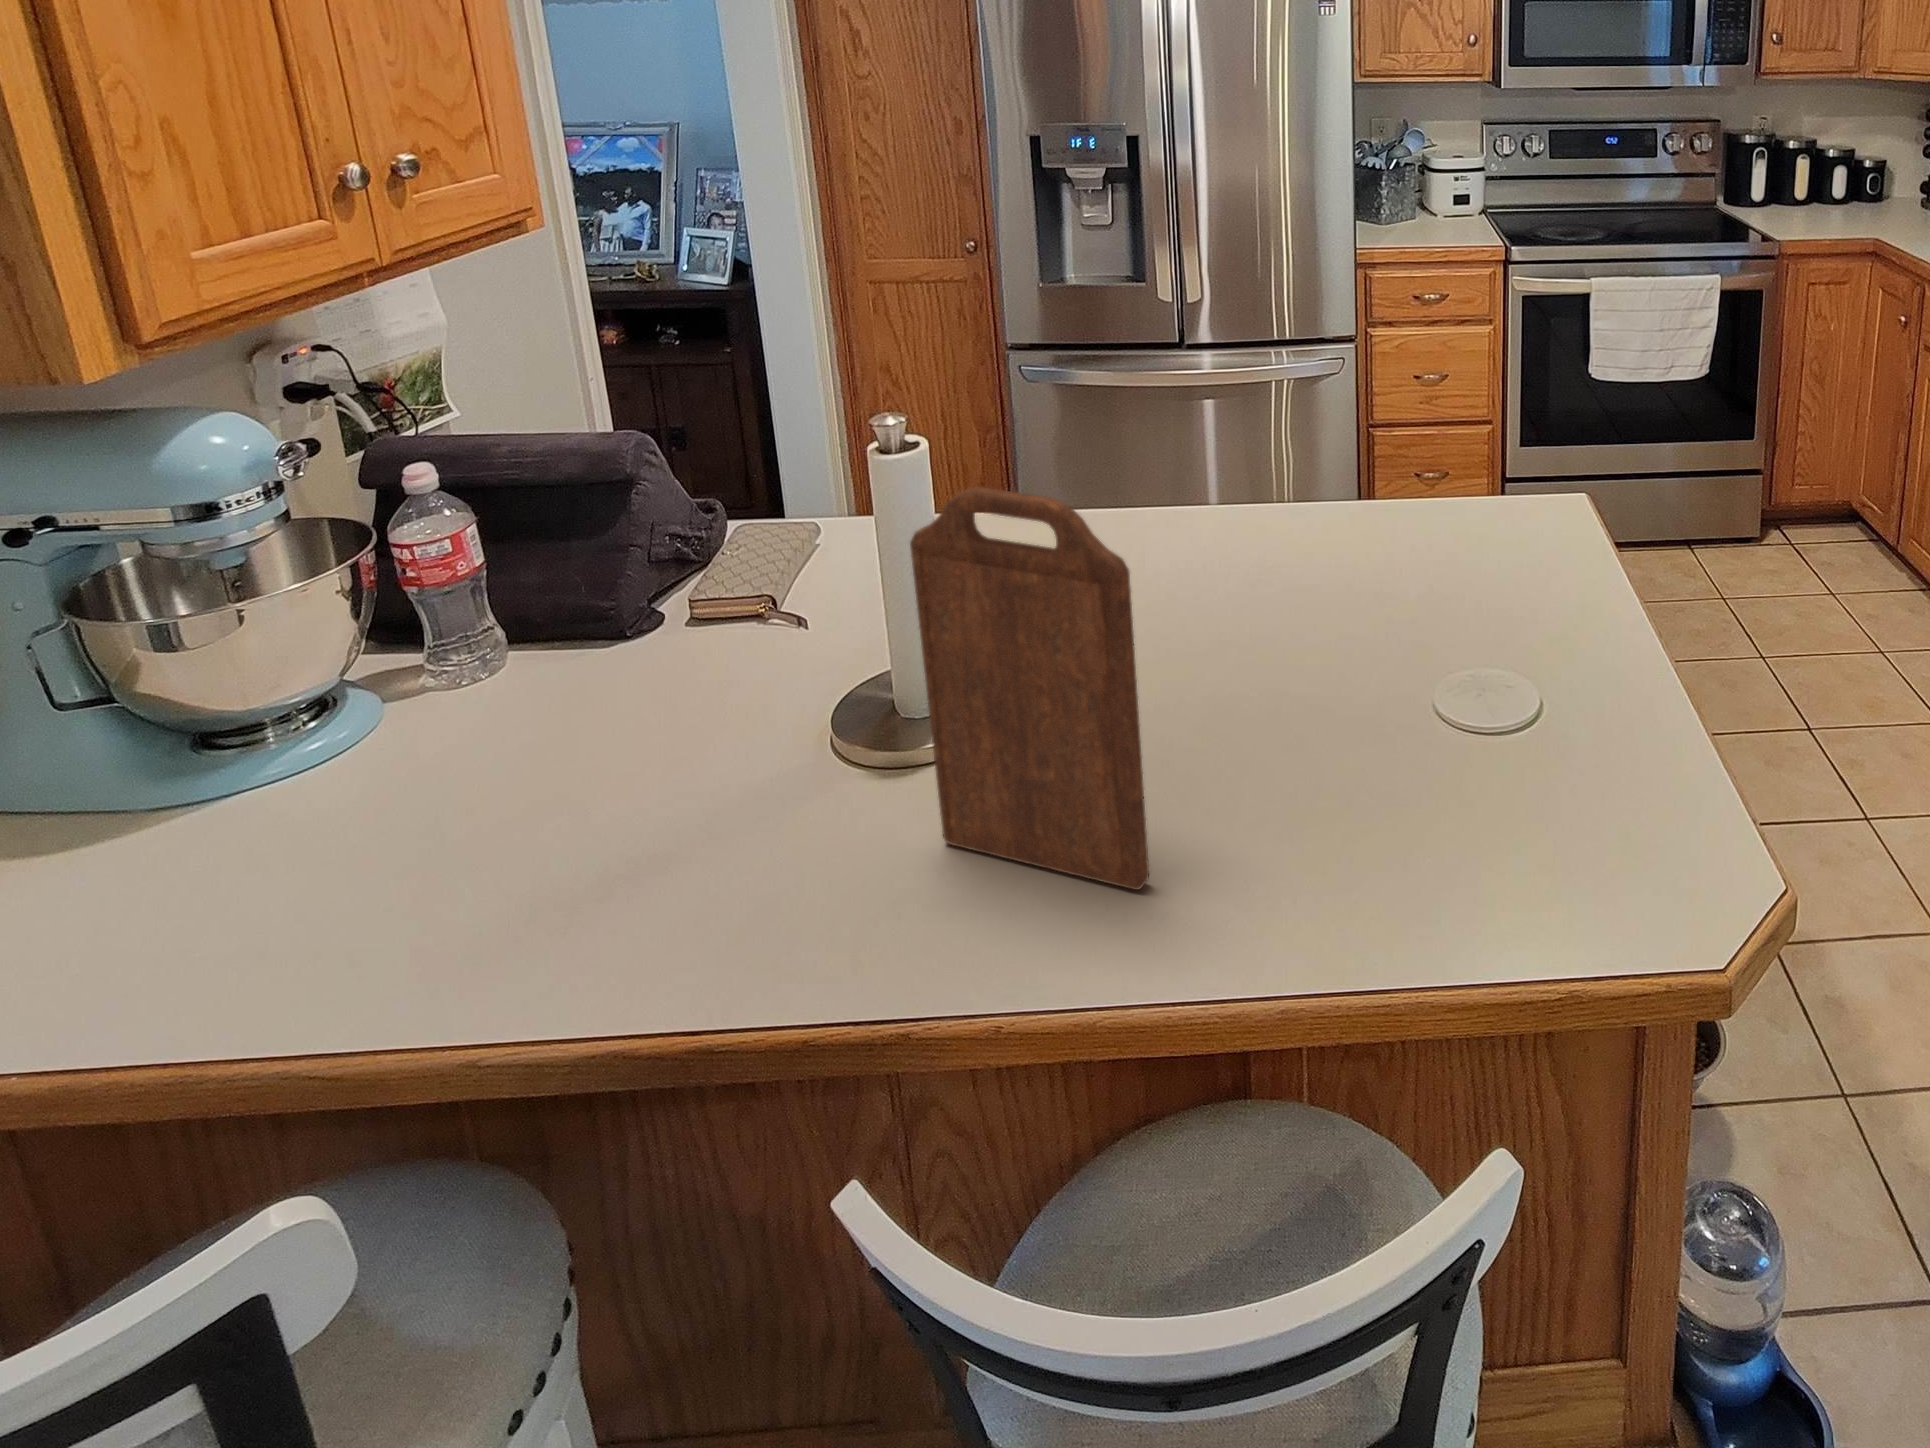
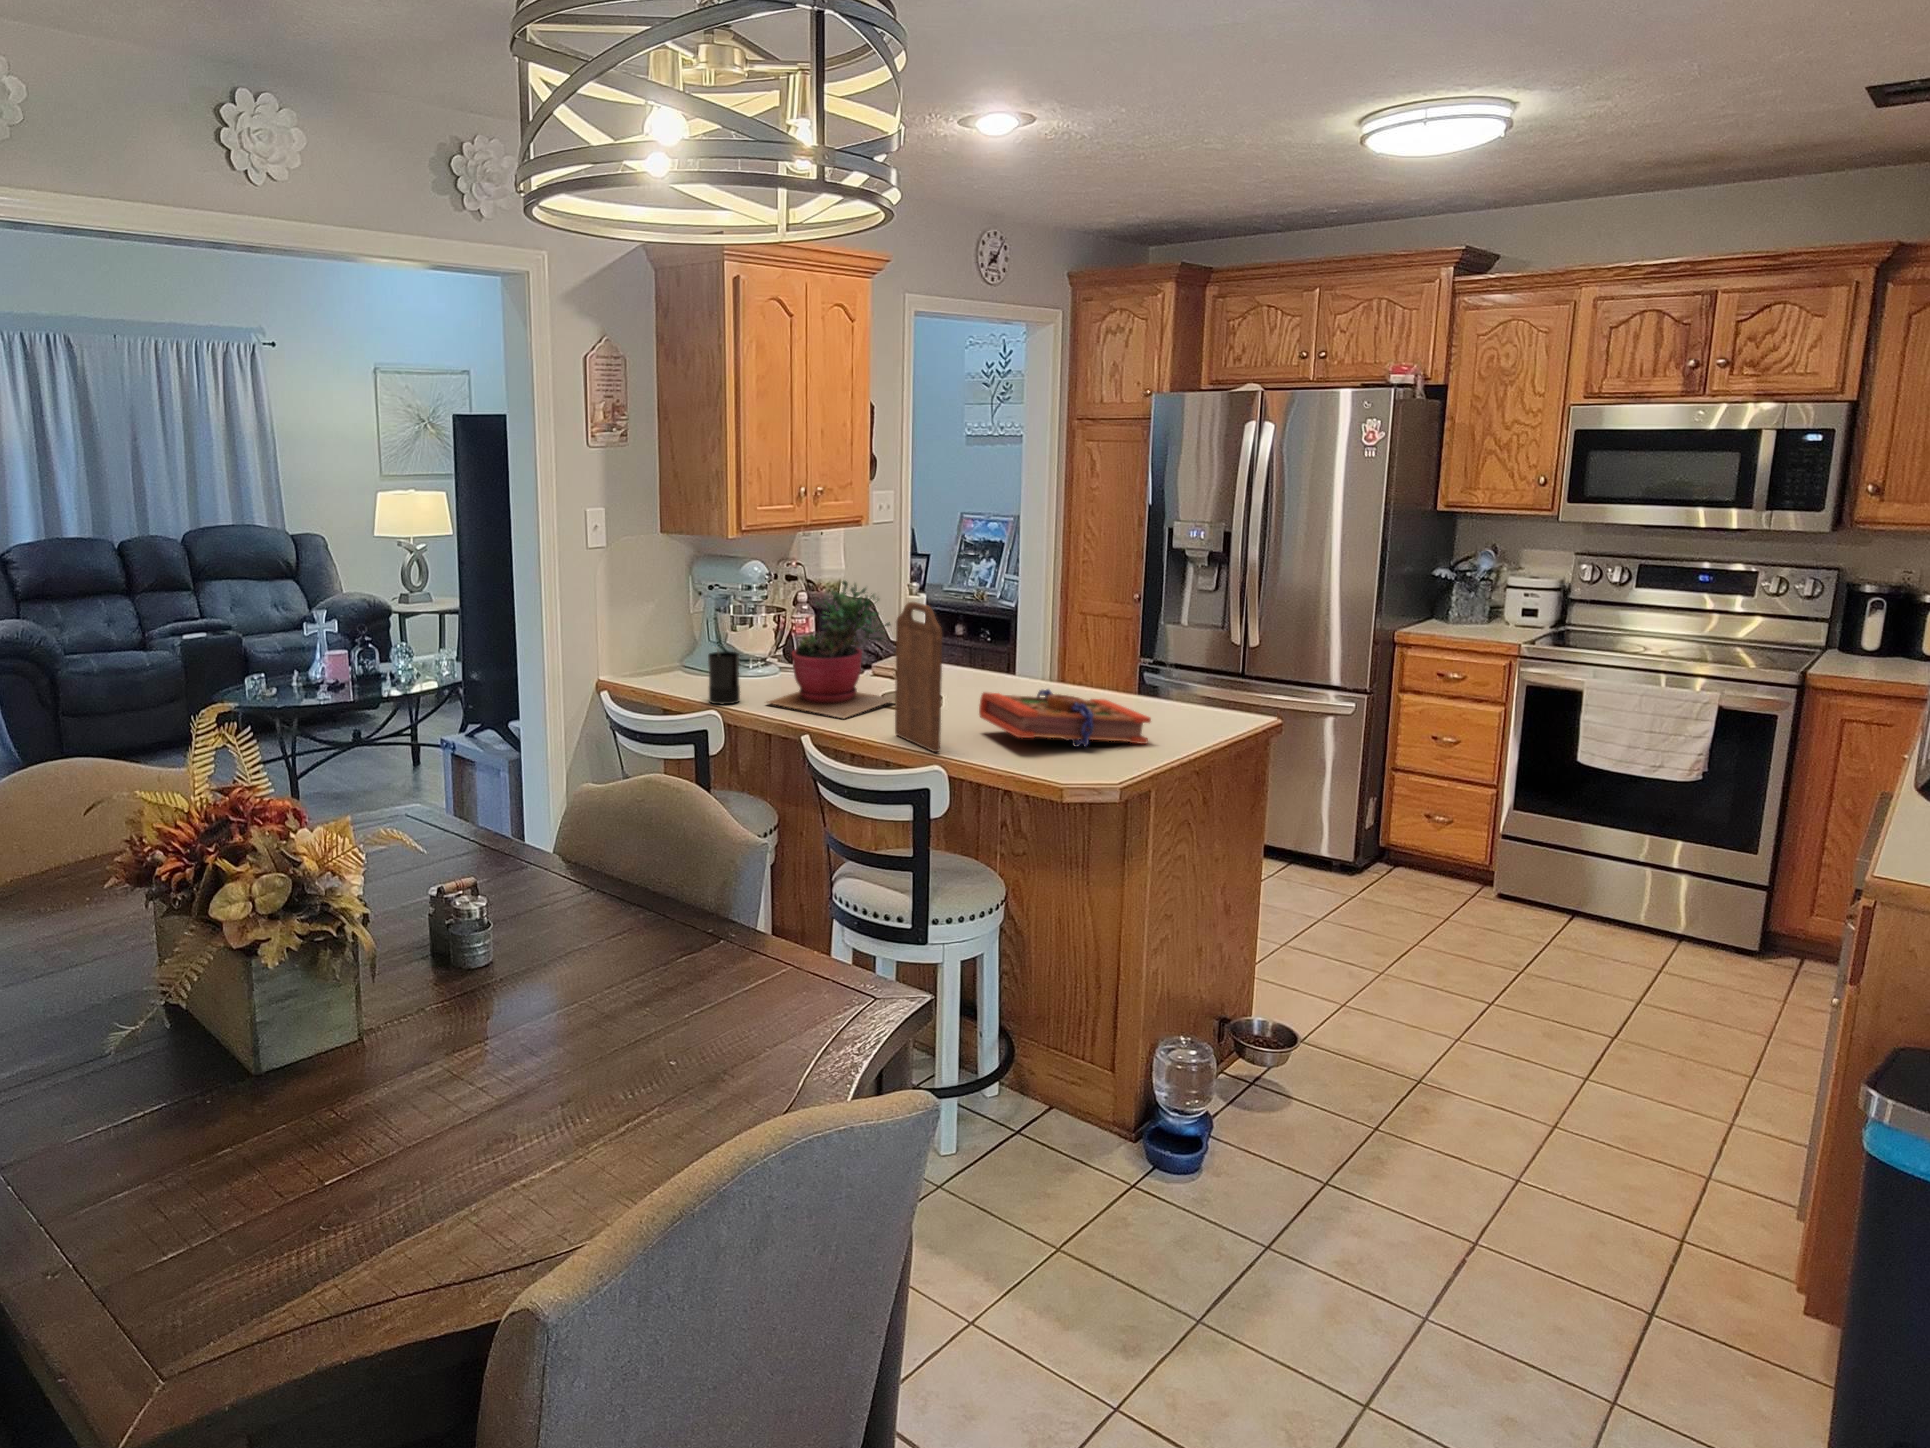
succulent plant: none [379,402,814,848] -> present [768,581,895,718]
book: none [1127,538,1483,757] -> present [979,689,1151,747]
candle: none [76,724,265,934] -> present [708,651,740,704]

